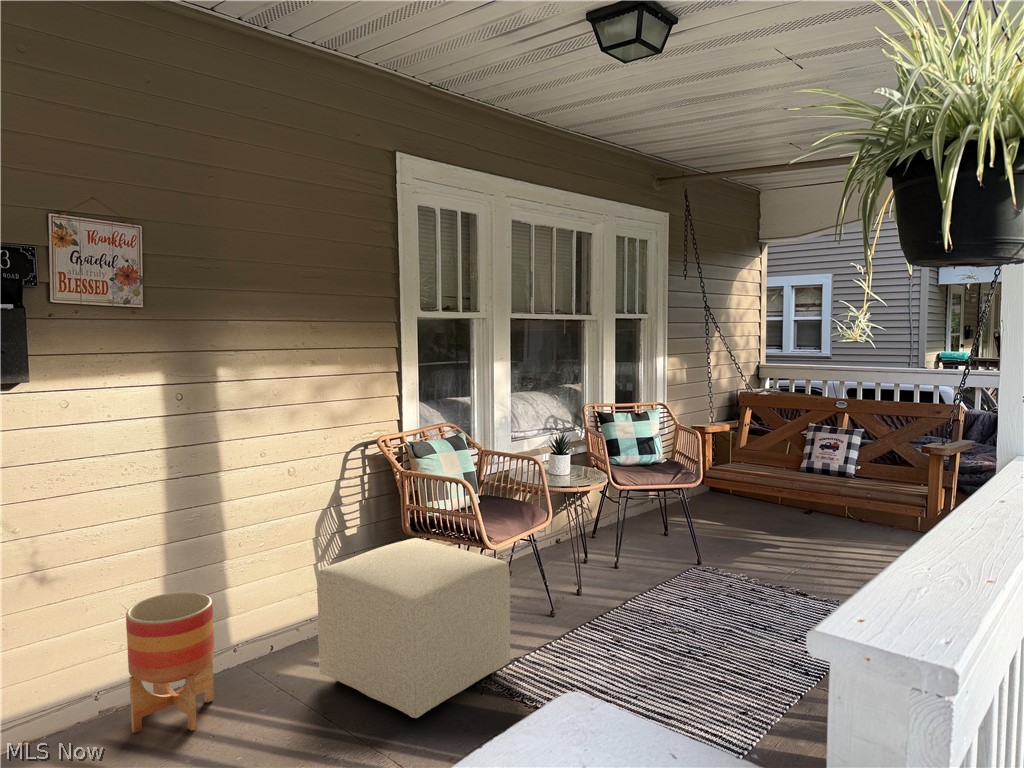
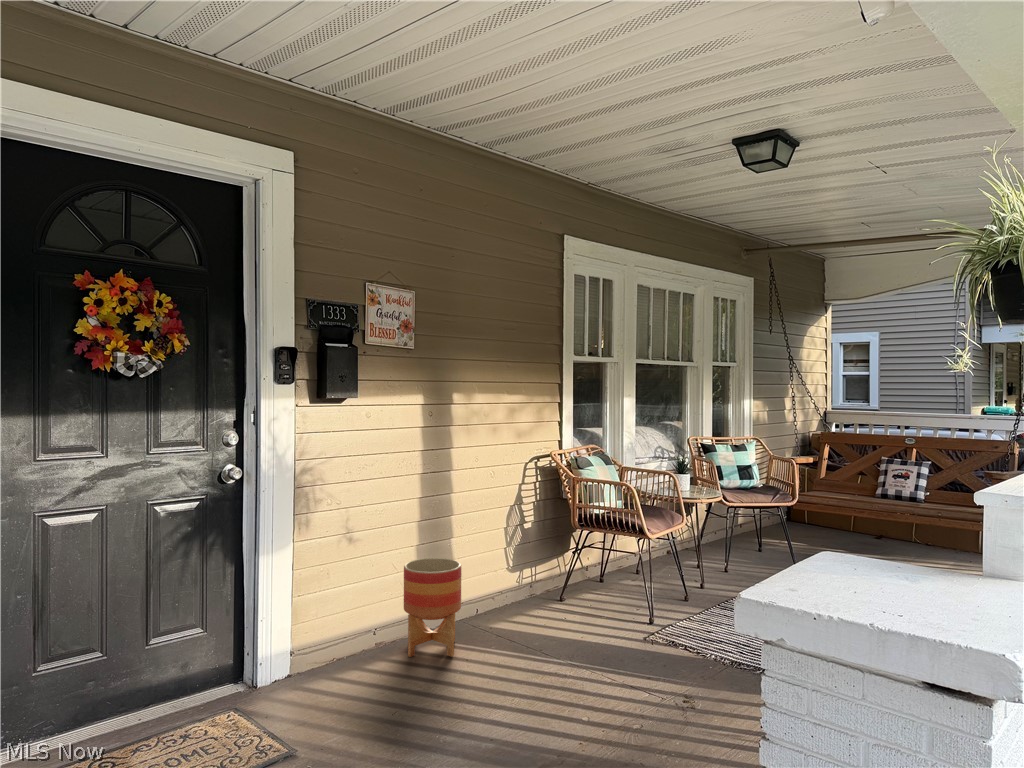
ottoman: present [317,538,510,718] -> none [527,529,671,653]

